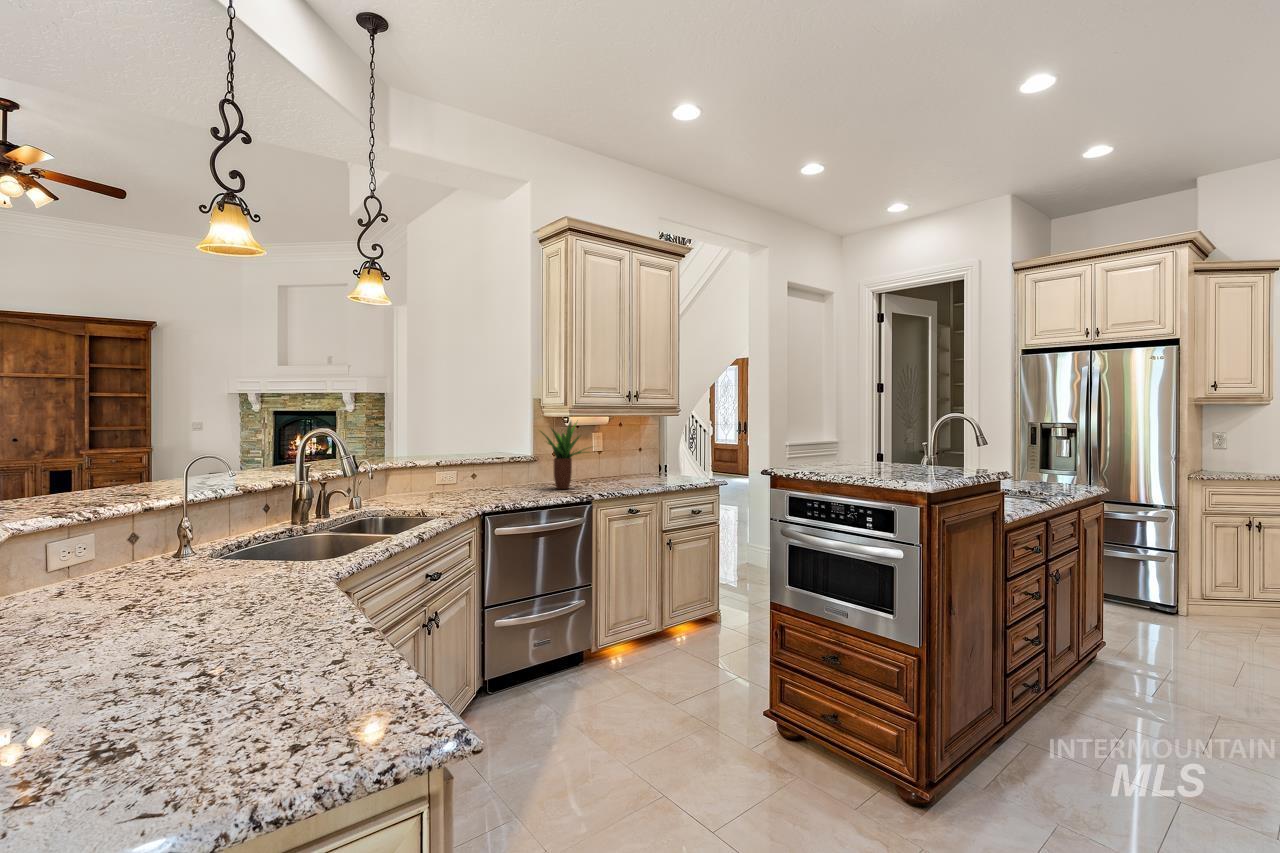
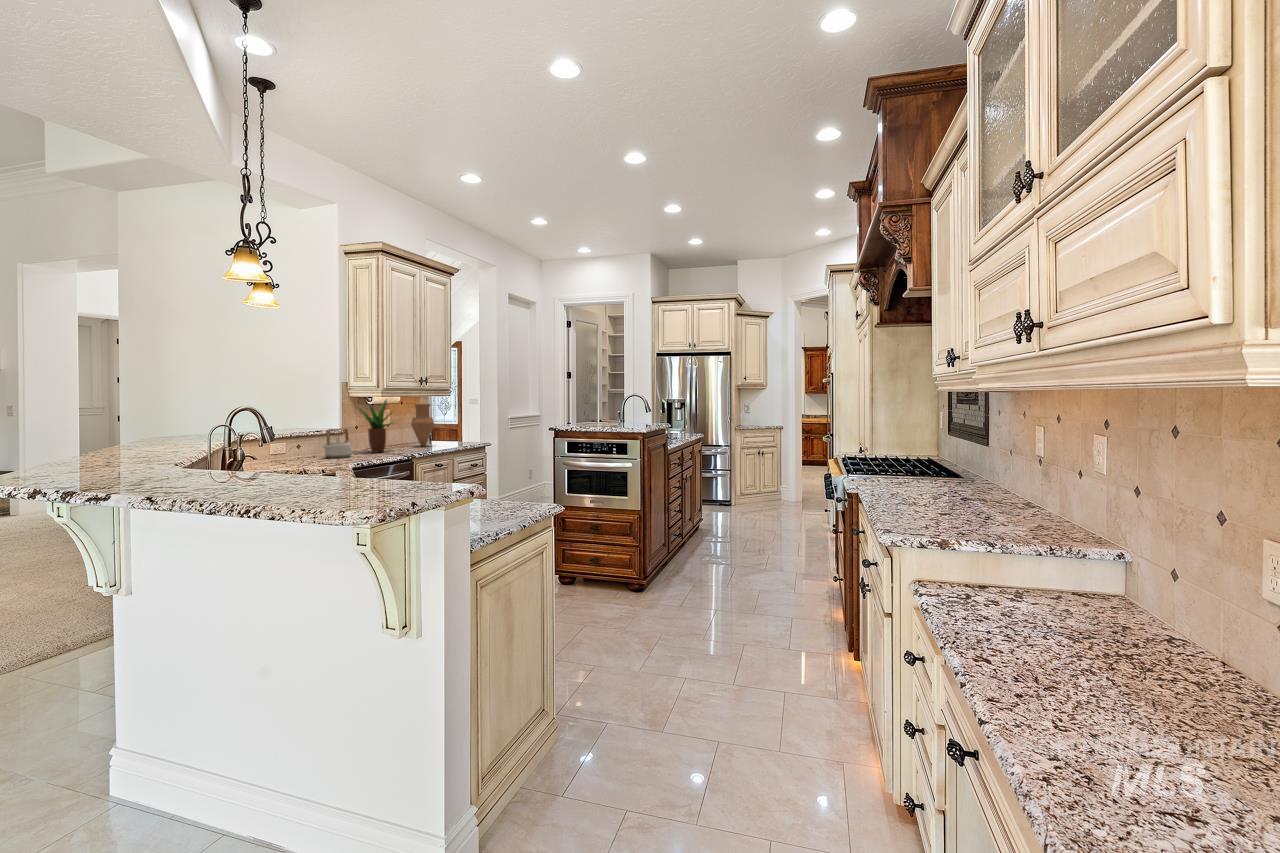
vase: none [619,427,647,482] -> present [411,404,434,446]
teapot: none [484,457,520,495] -> present [323,428,351,458]

